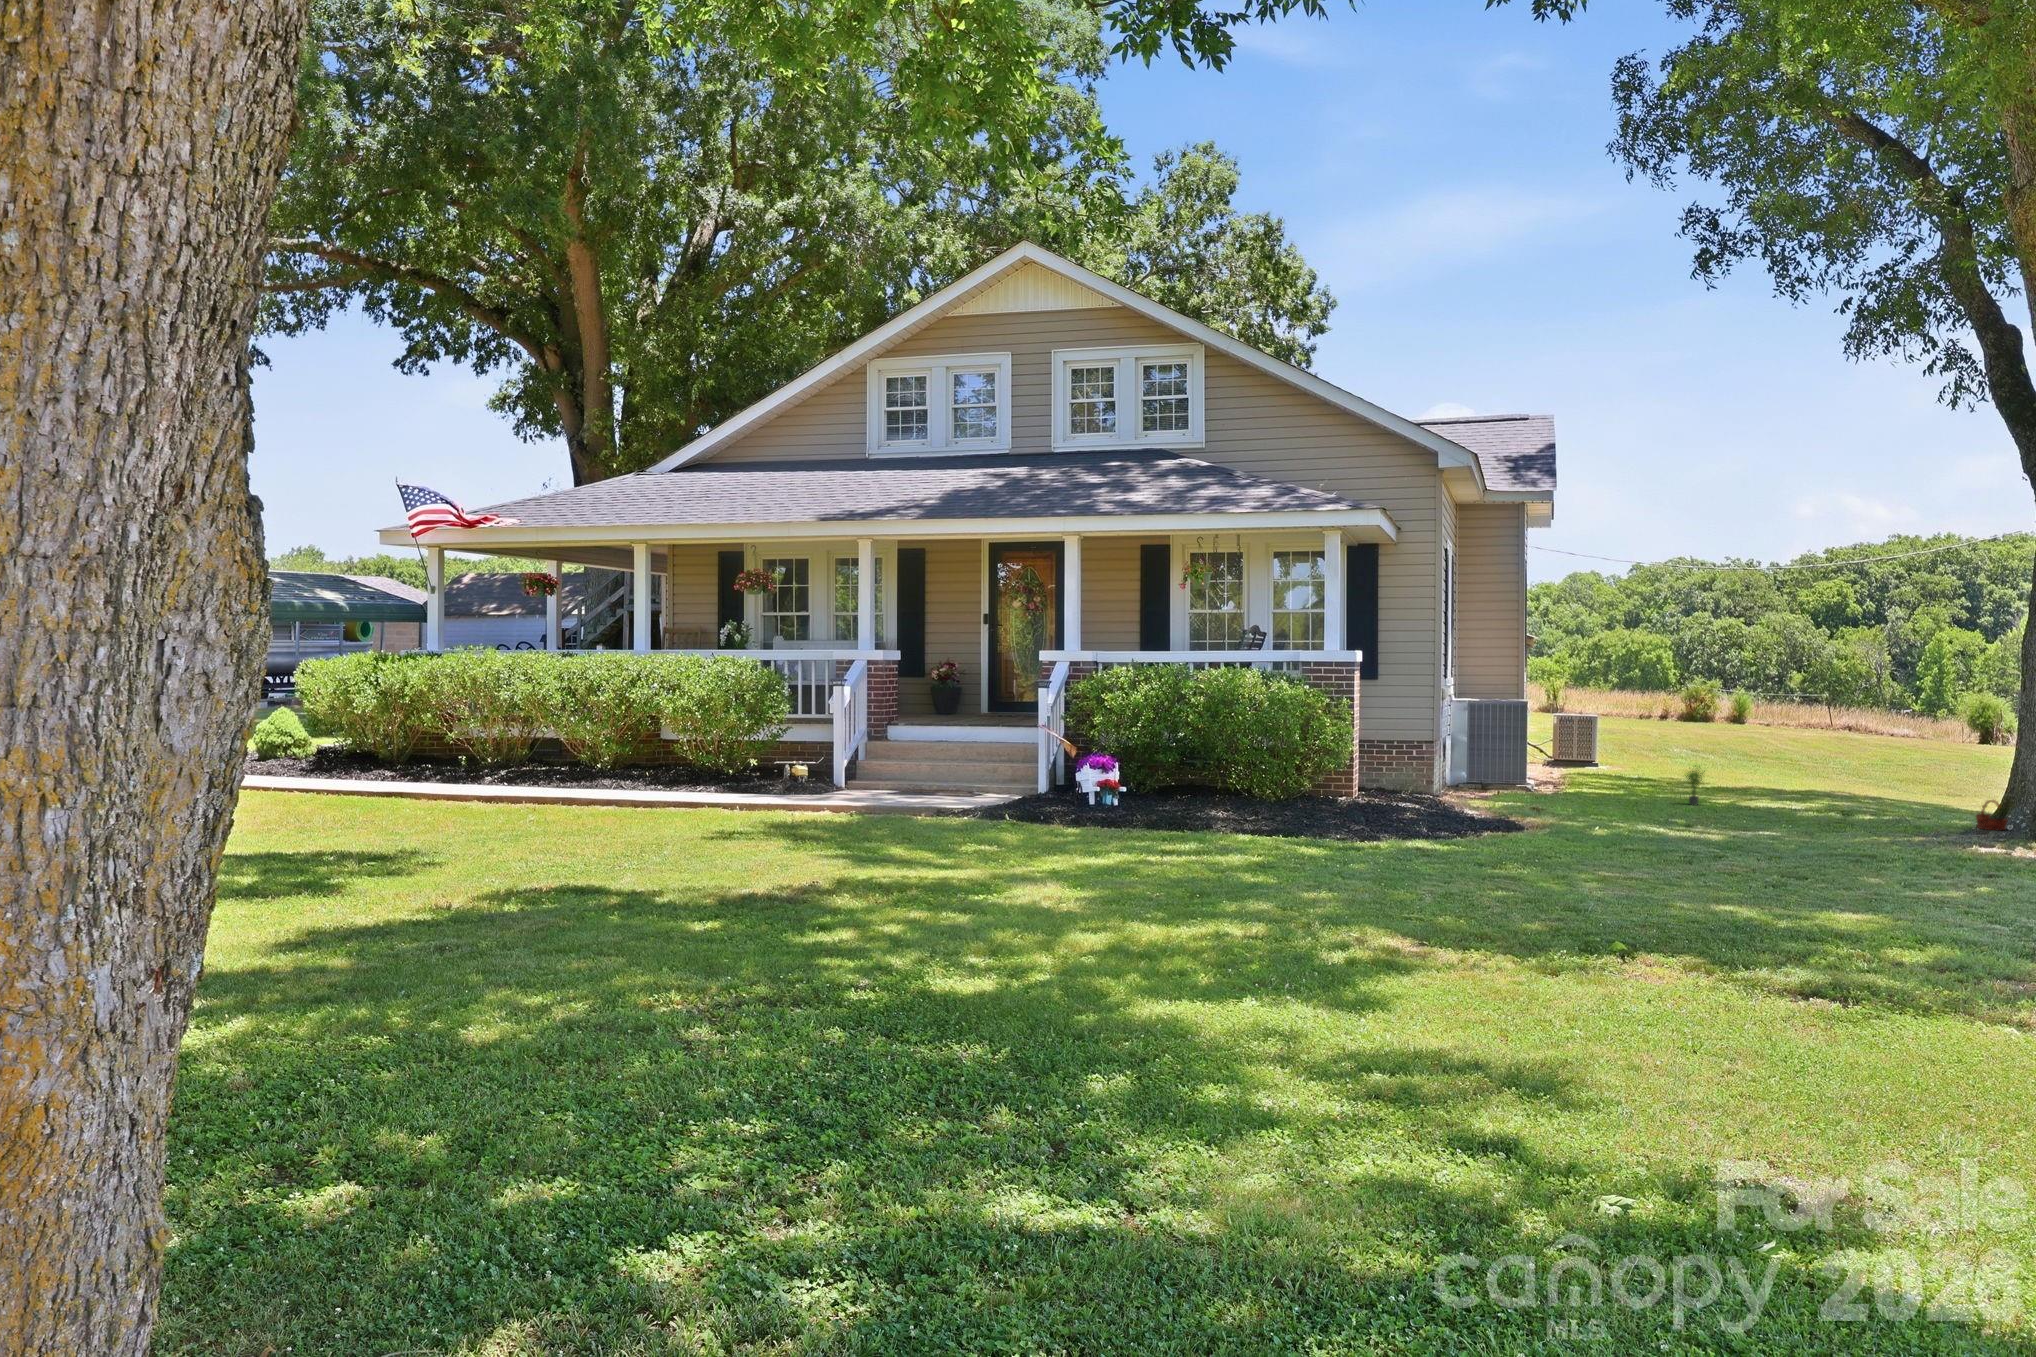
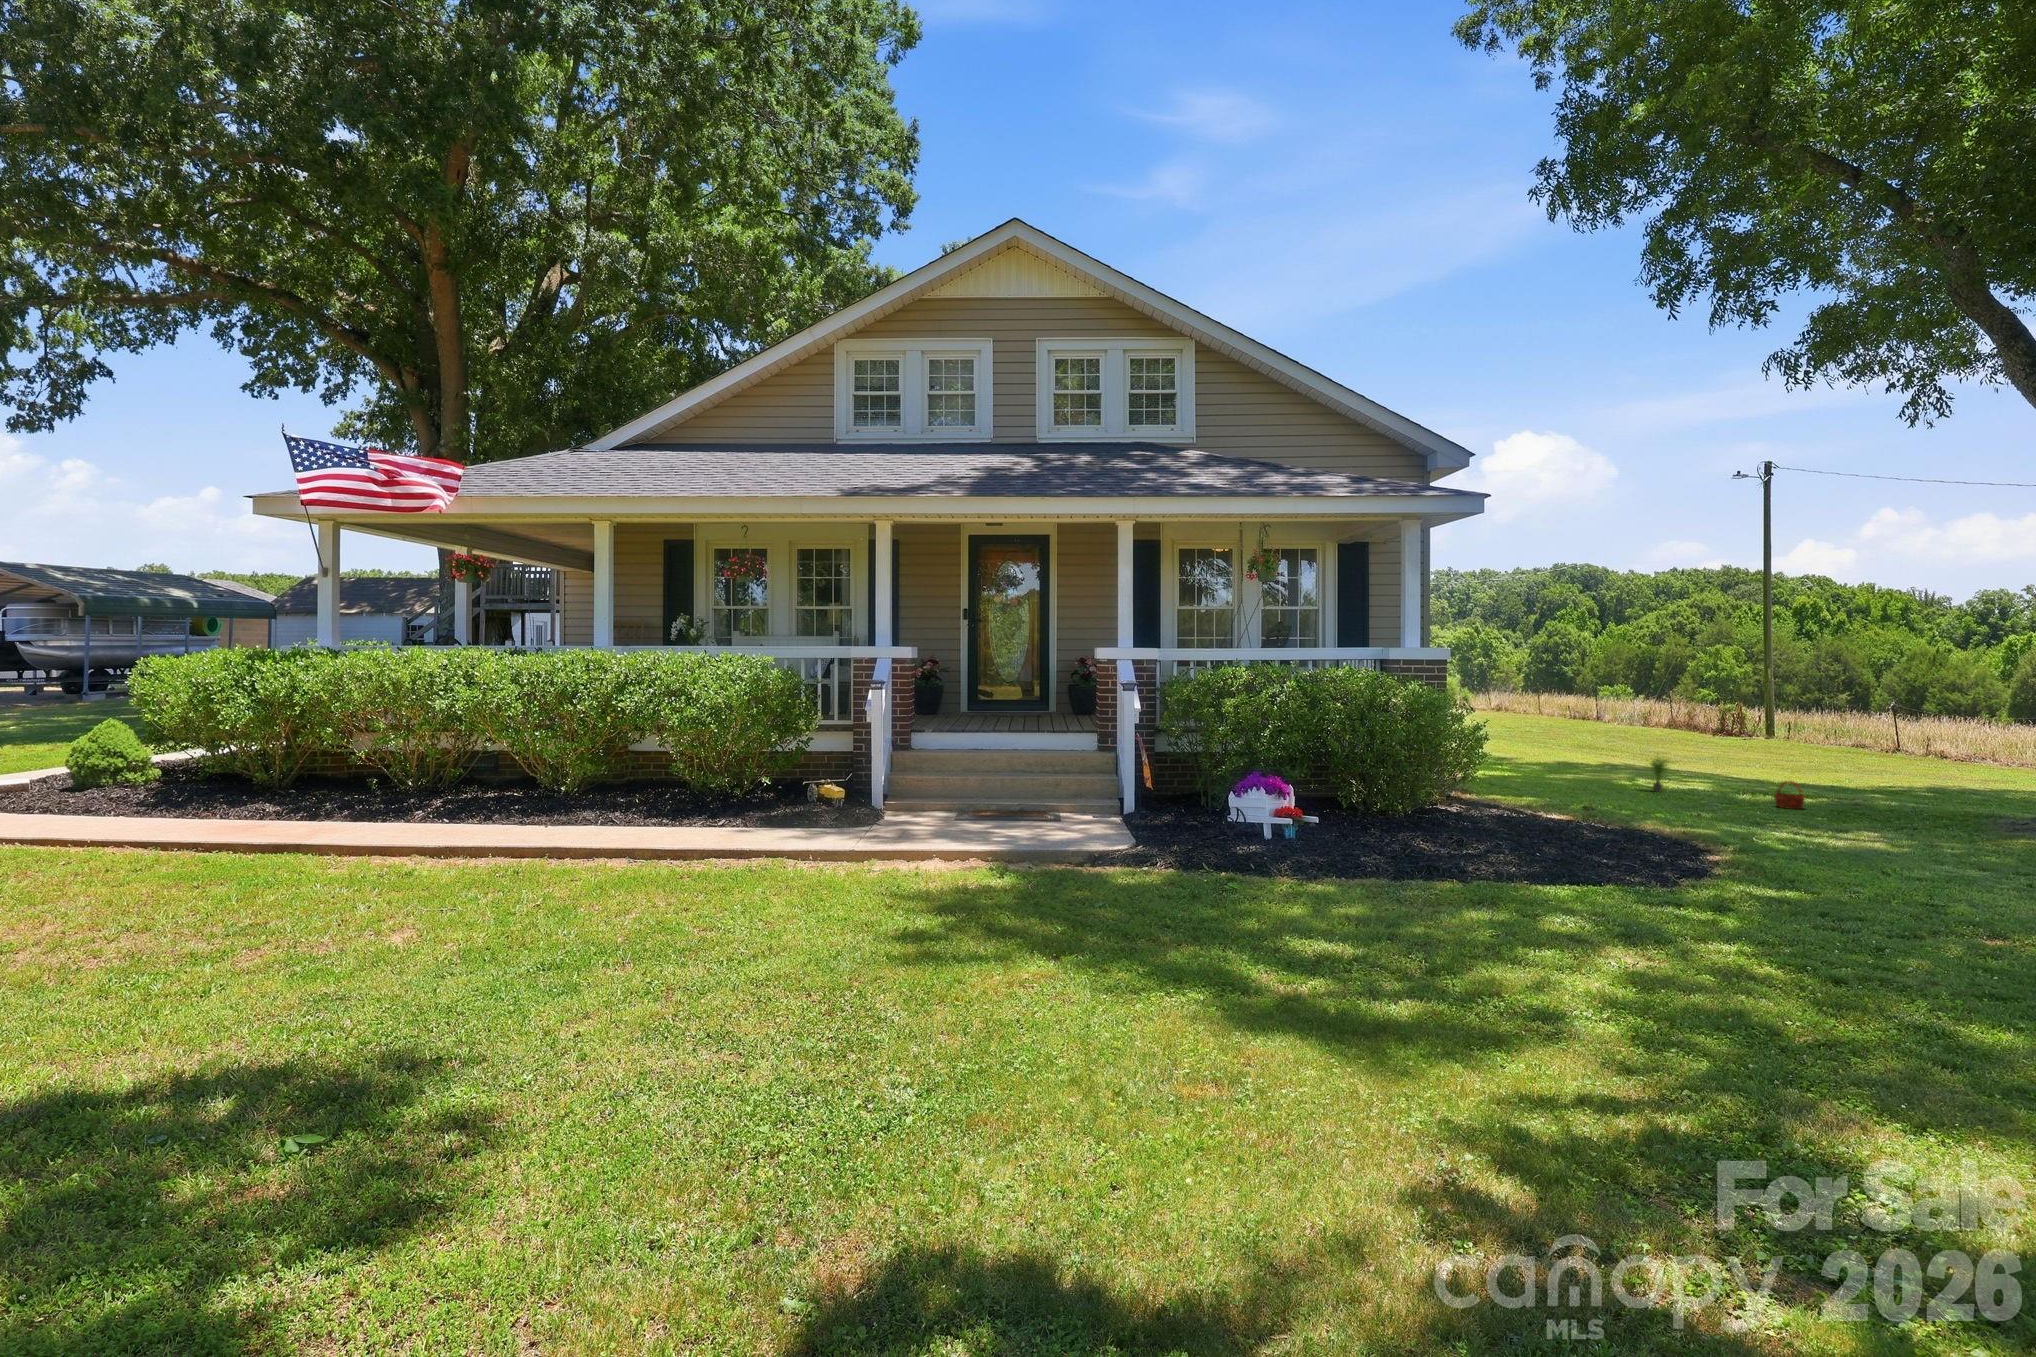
basket: present [1976,800,2008,830] -> present [1774,781,1805,809]

